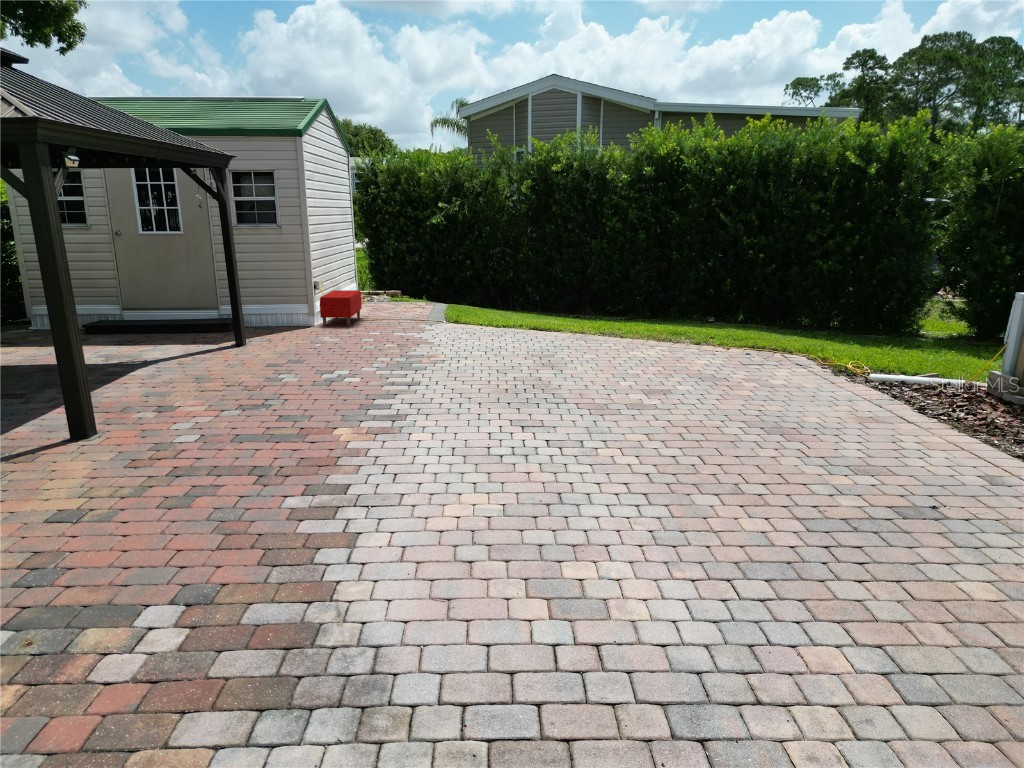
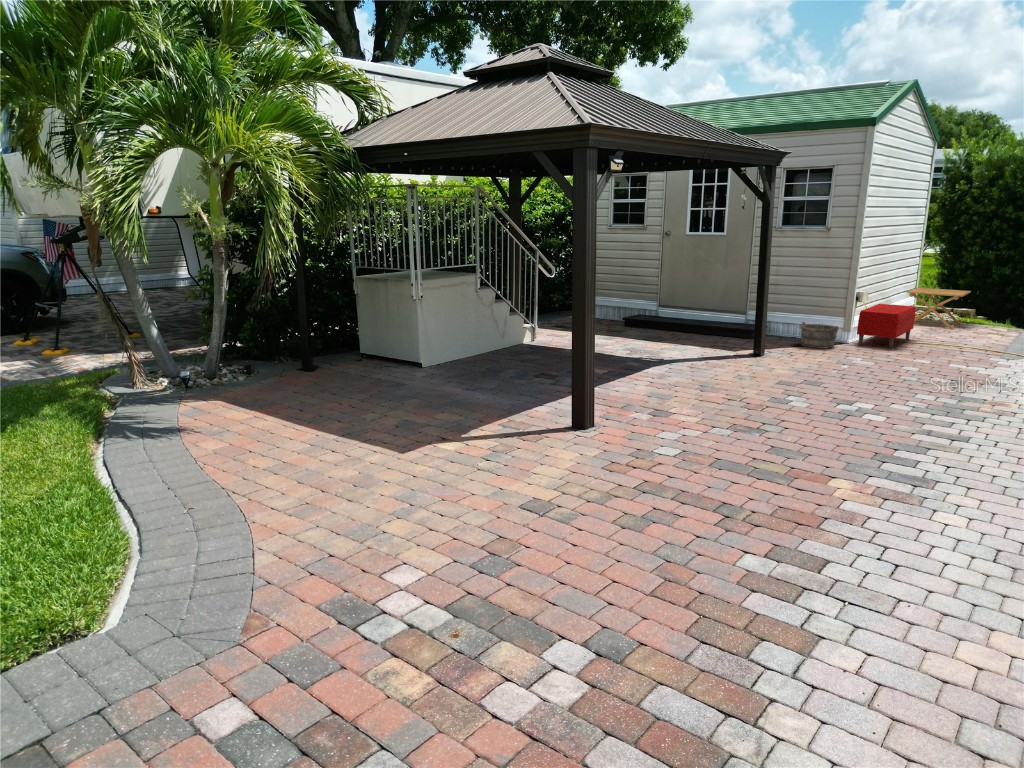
side table: none [351,276,396,307] -> present [907,288,971,329]
bucket: none [271,310,306,333] -> present [800,322,838,349]

